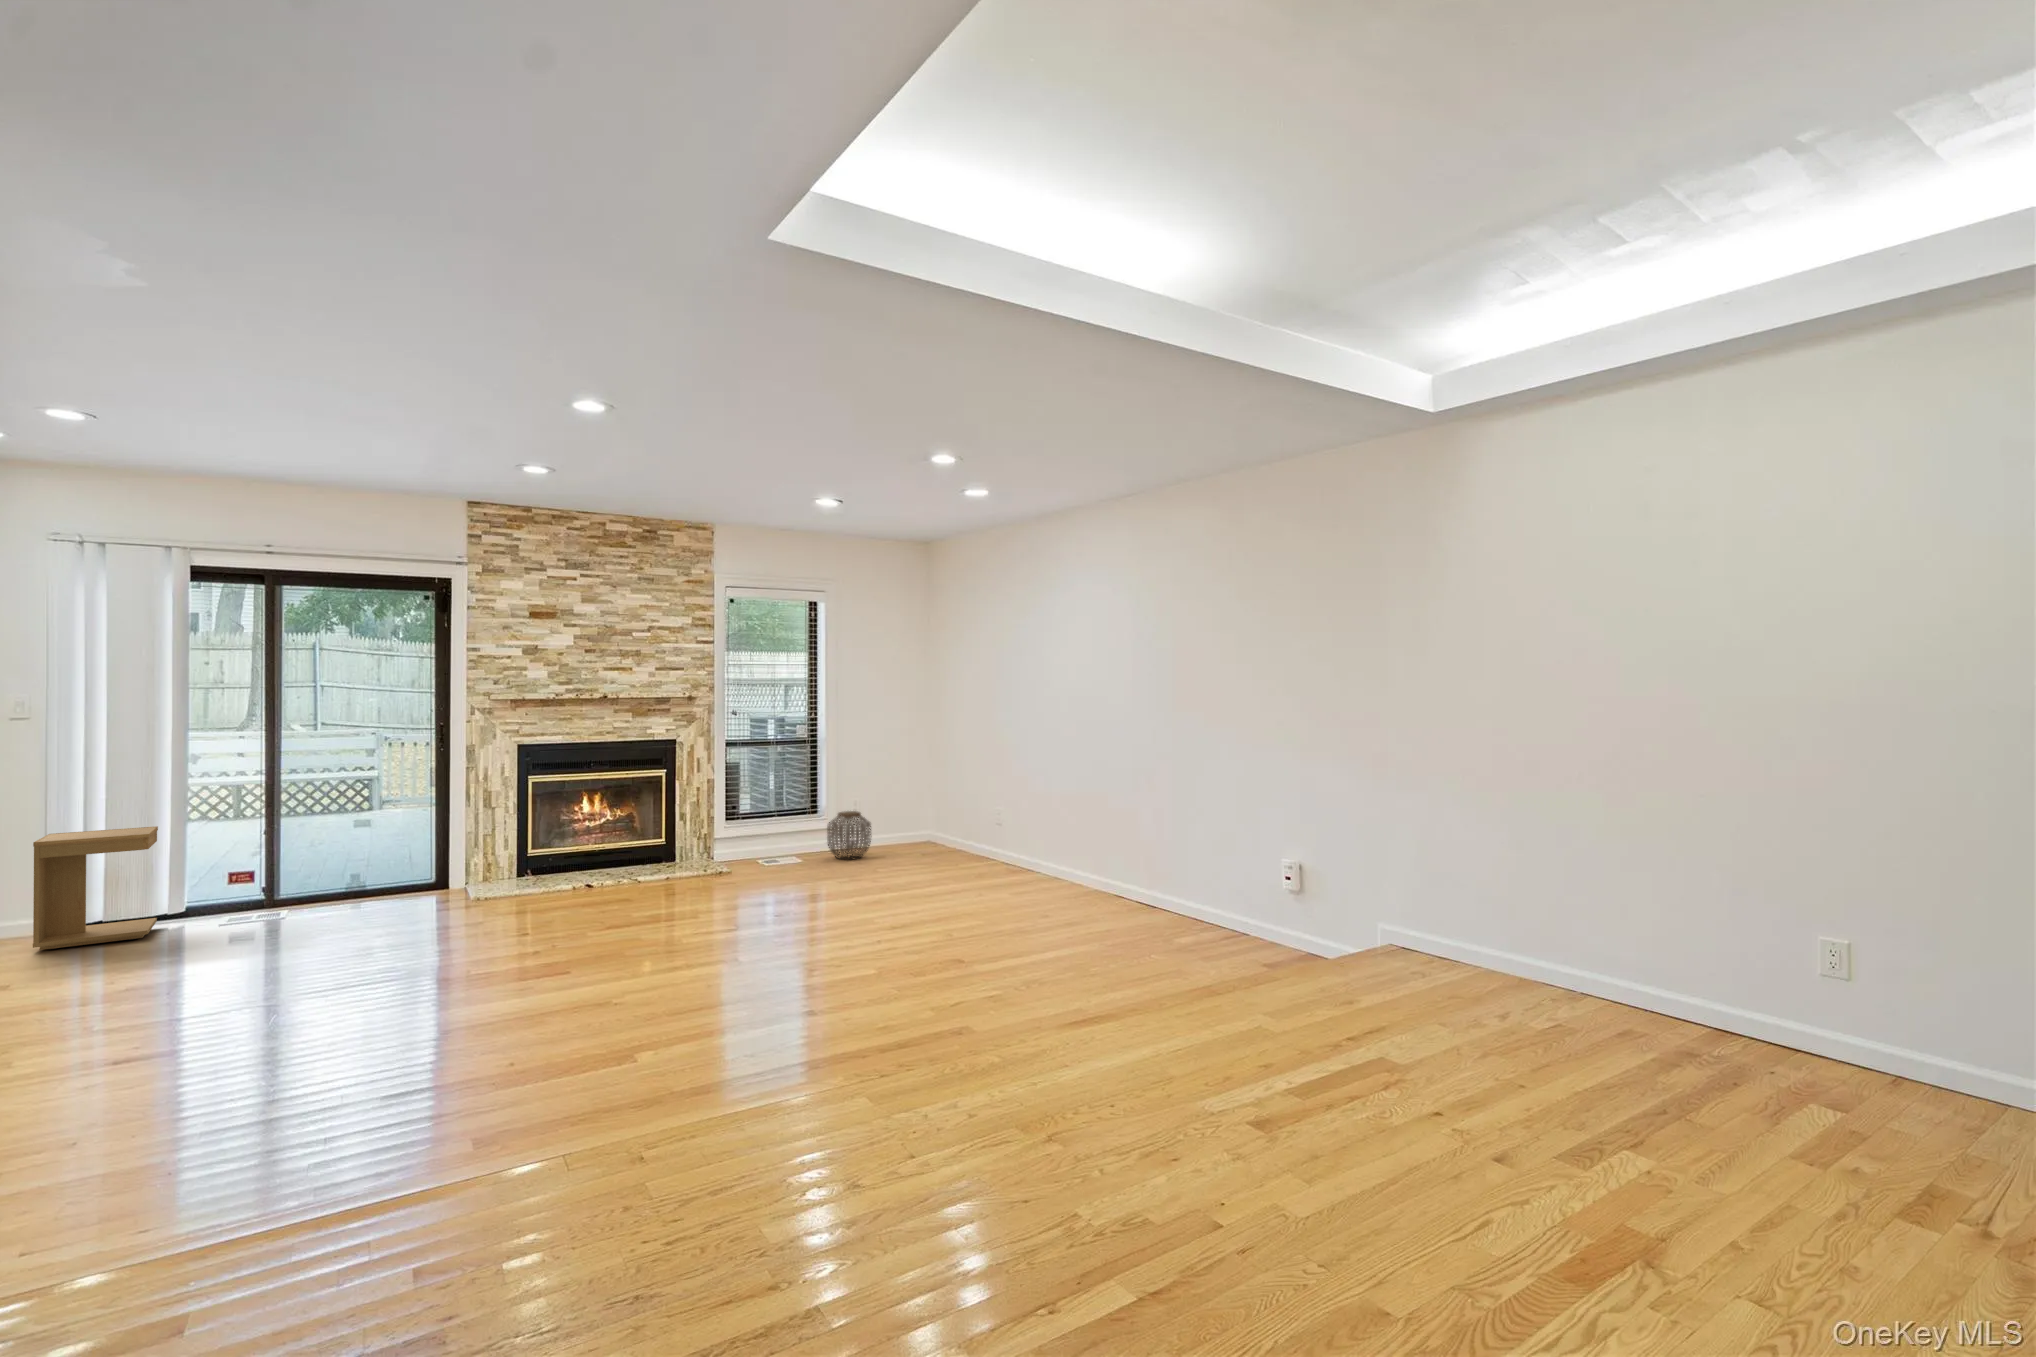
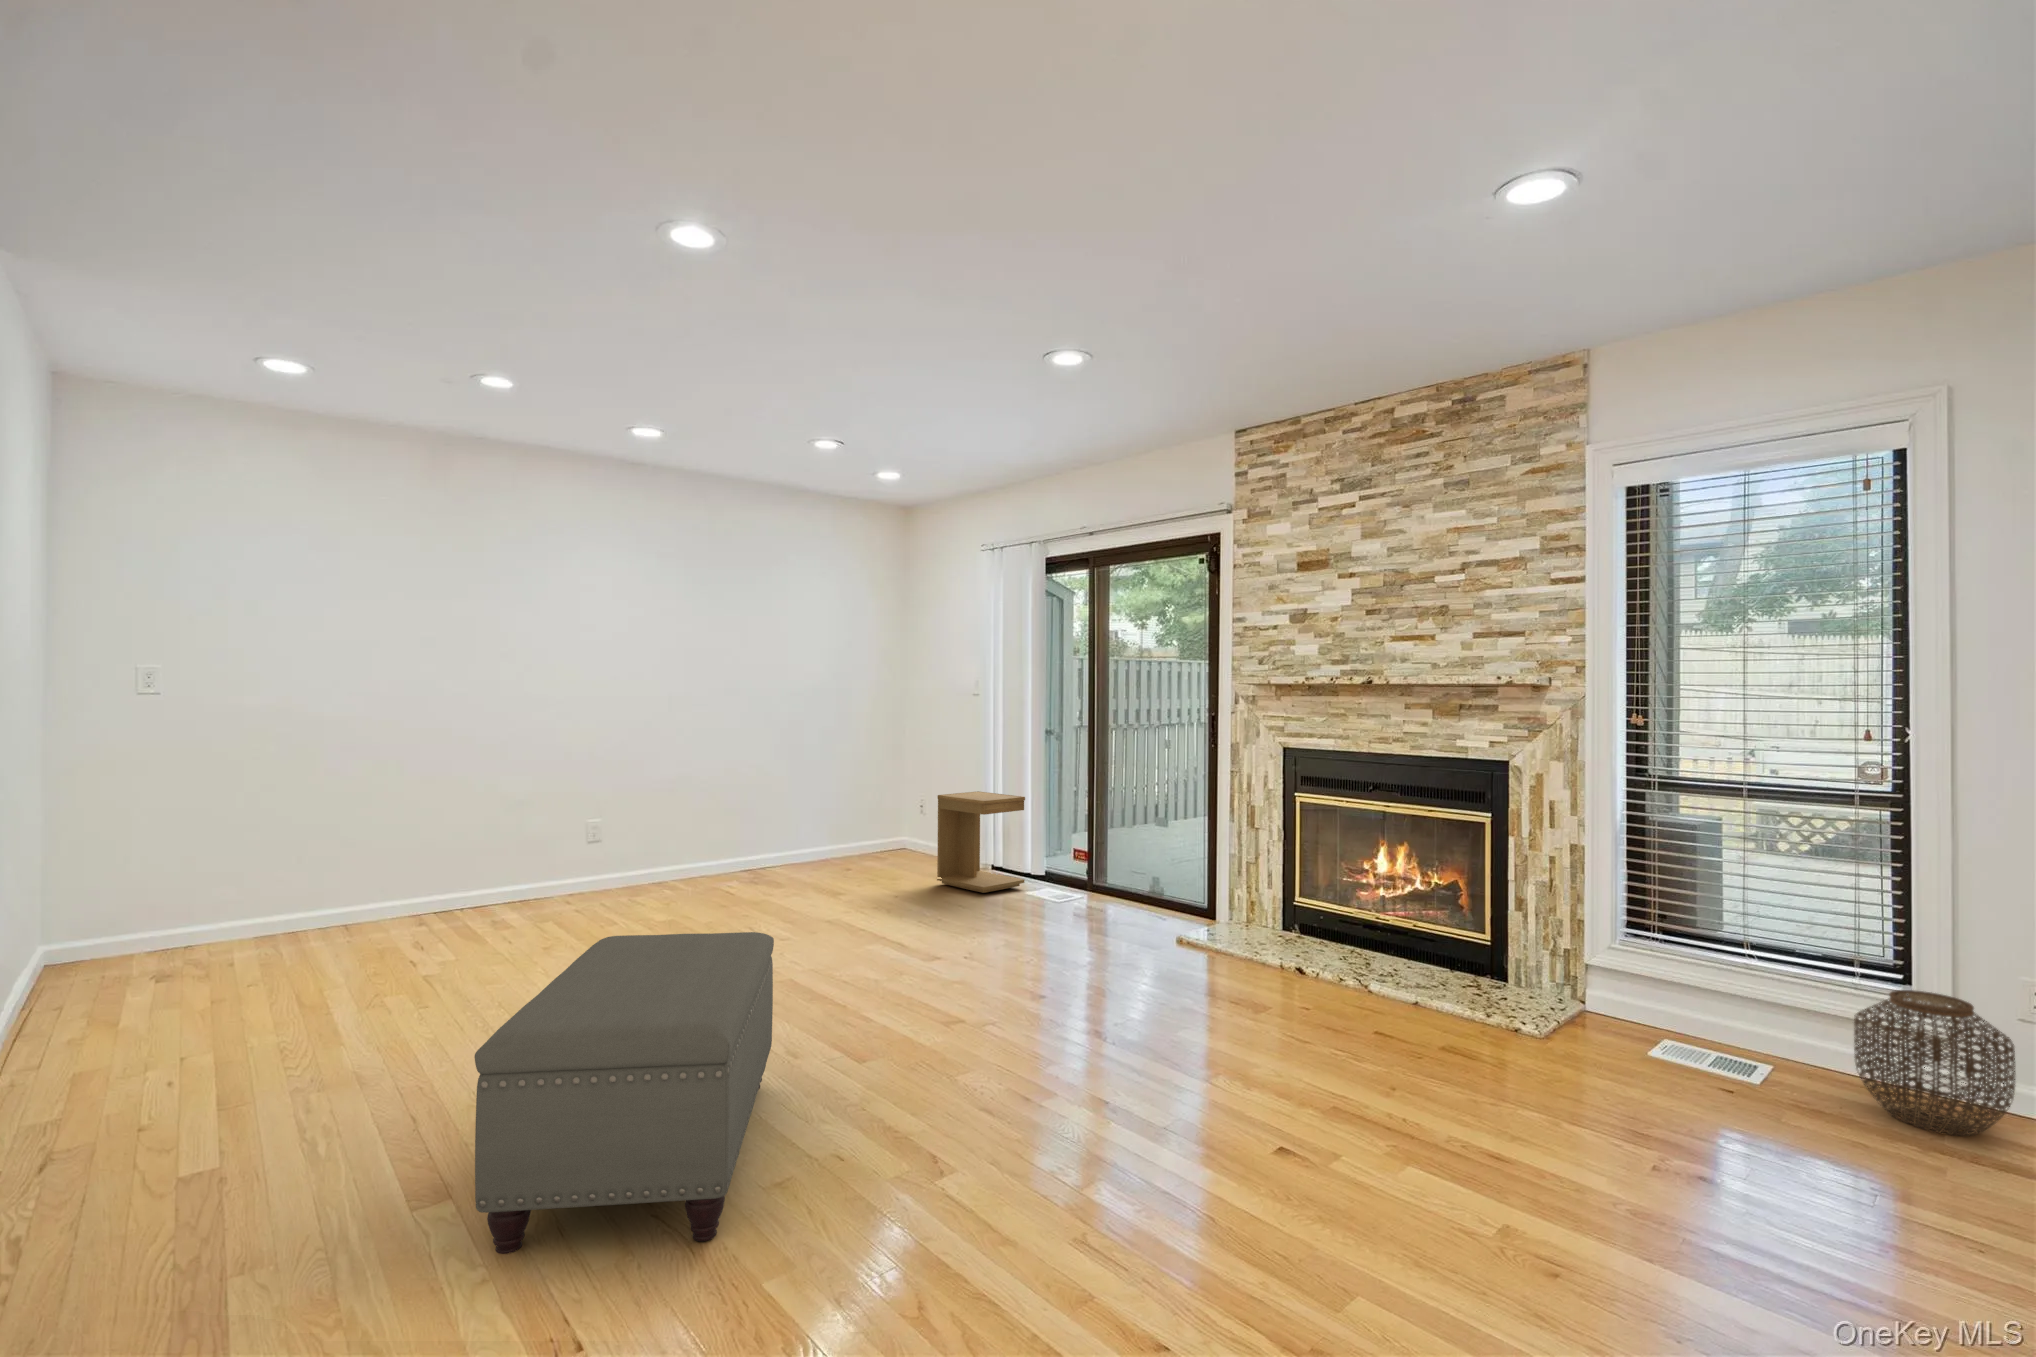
ottoman: none [526,882,794,1027] -> present [475,932,774,1254]

